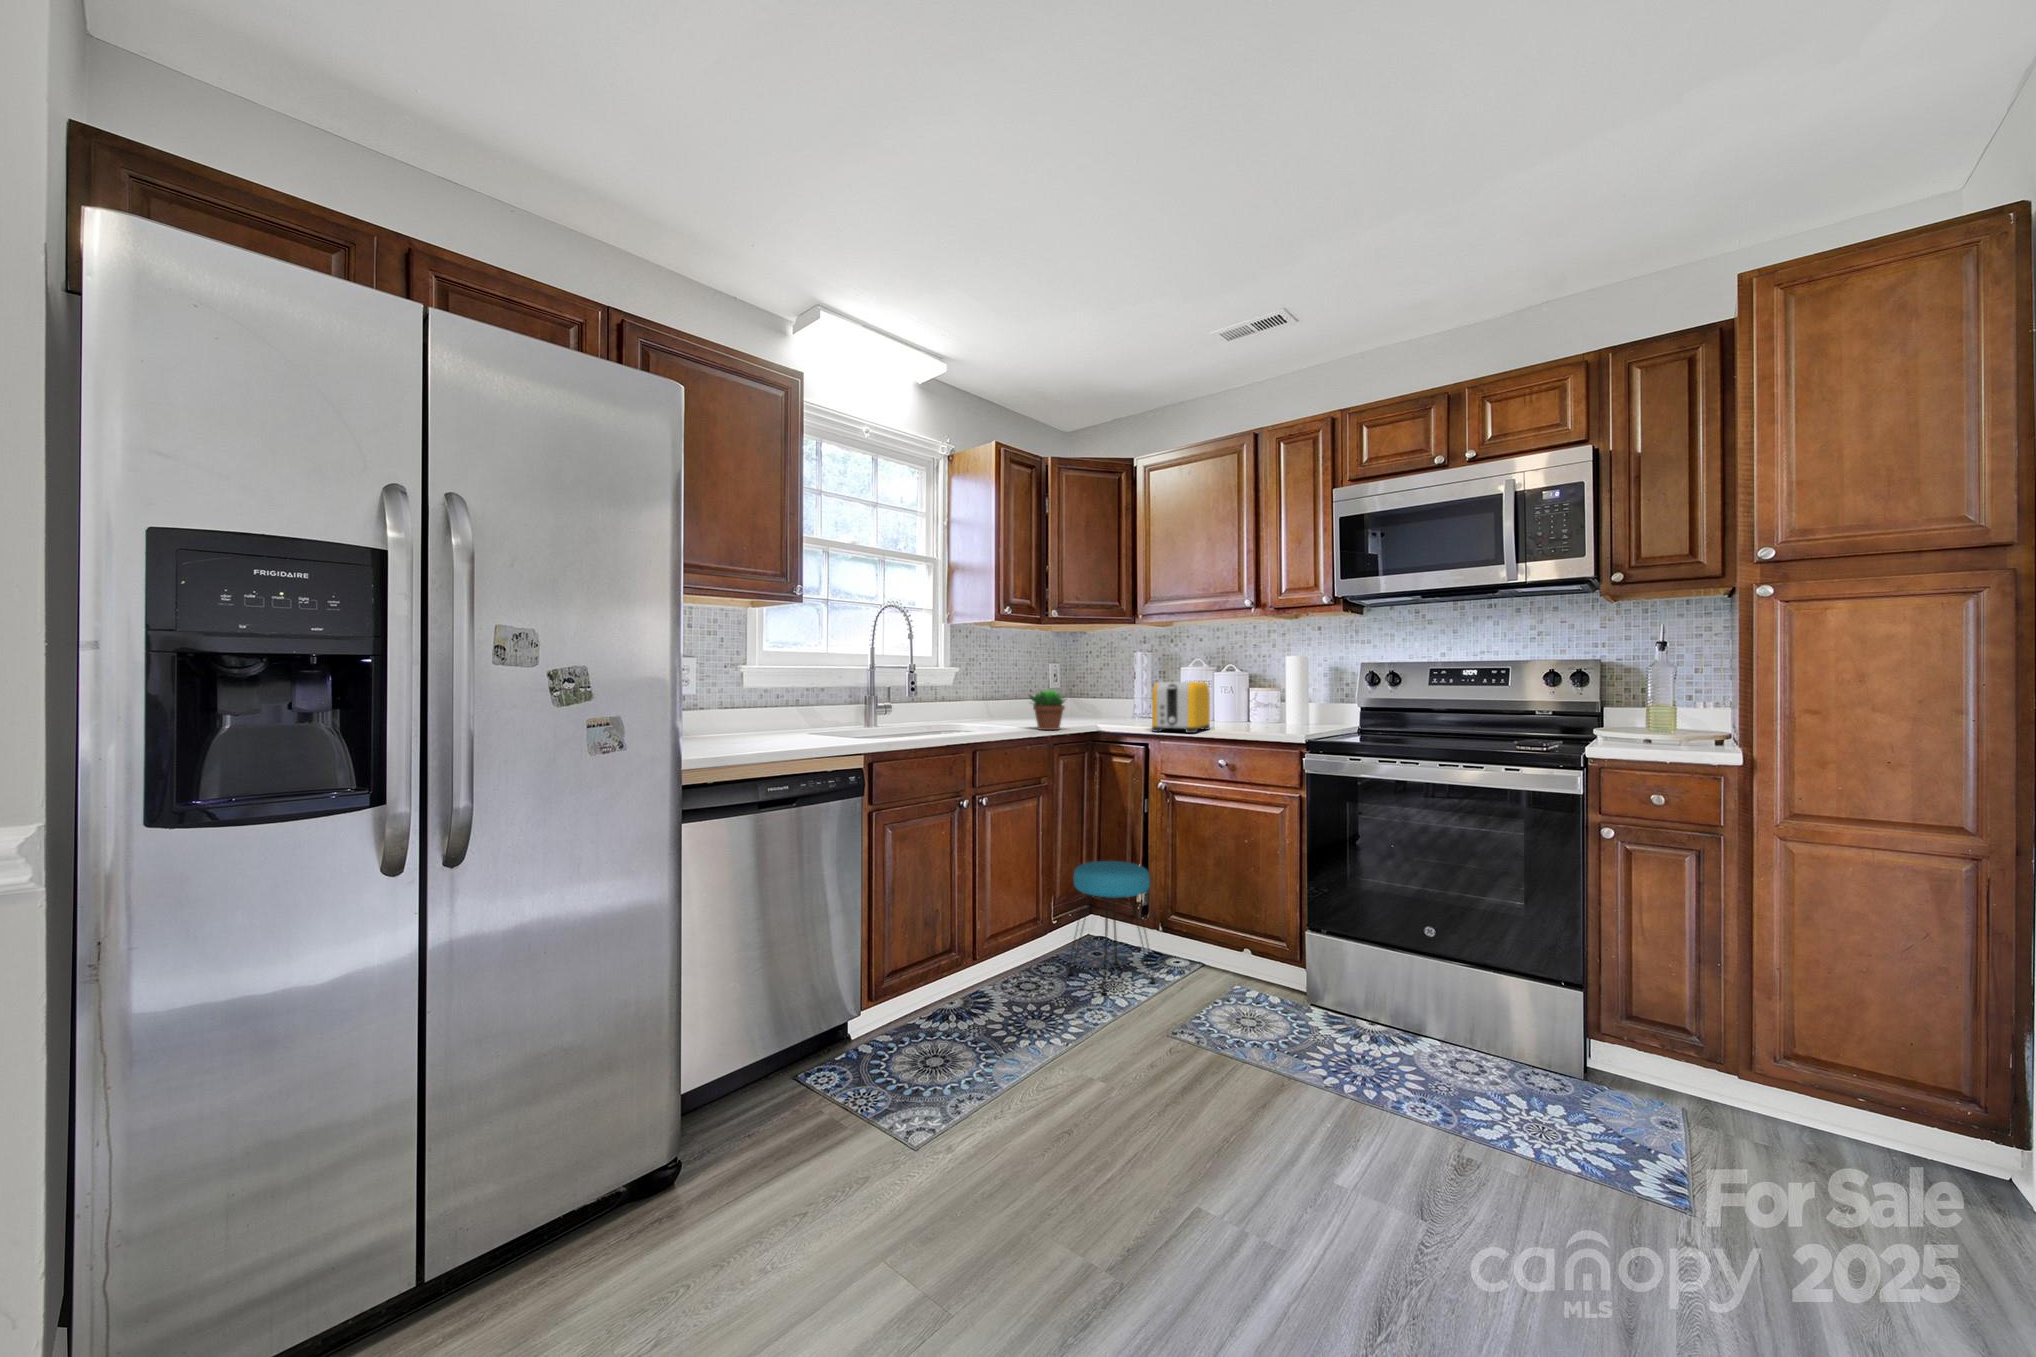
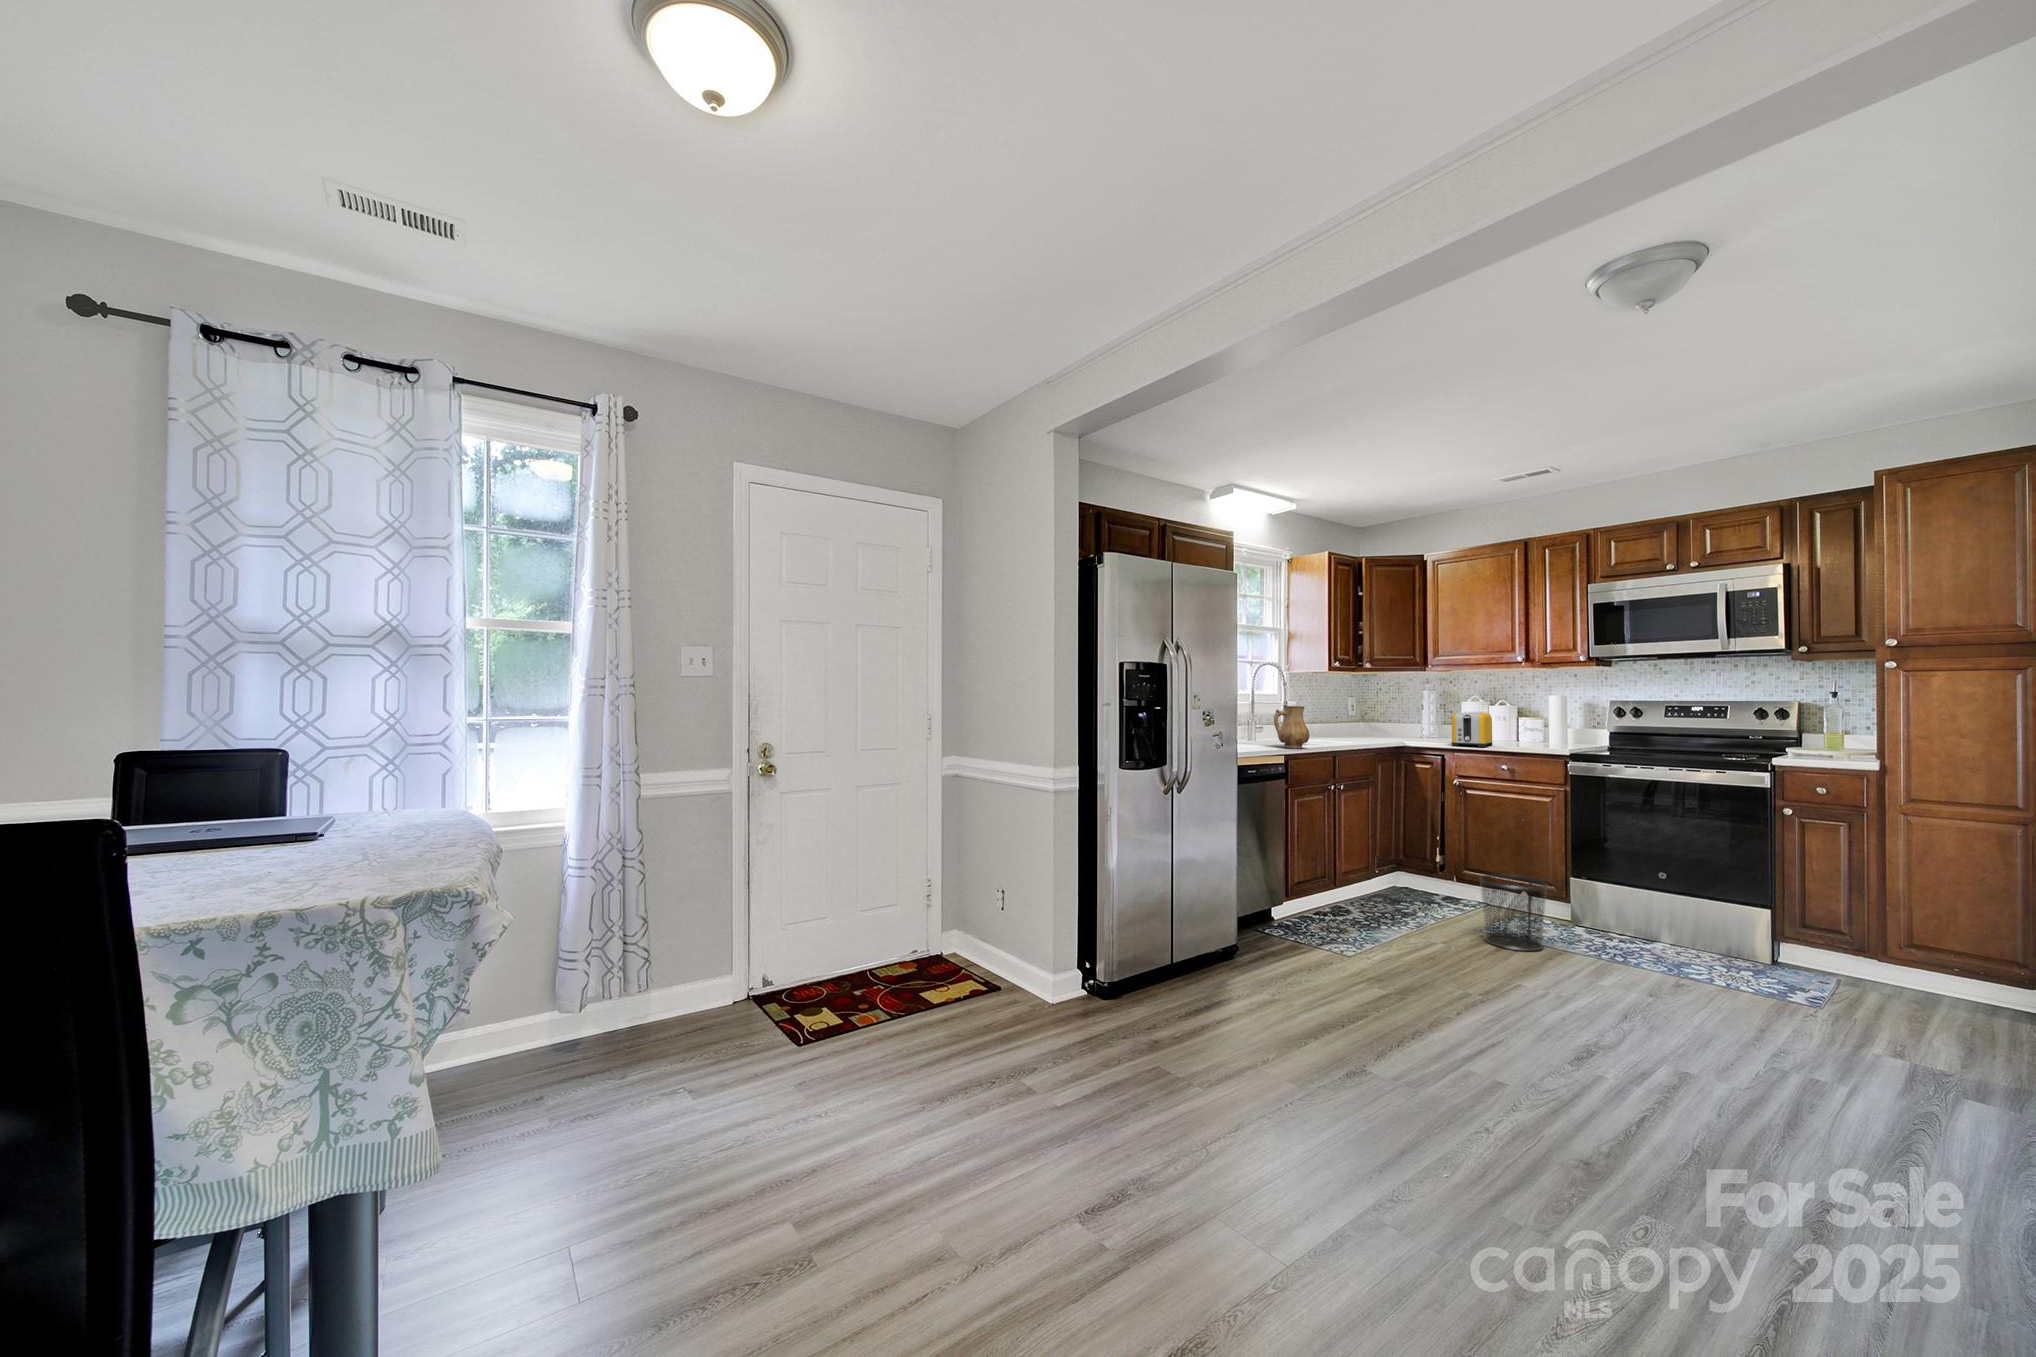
ceramic pitcher: none [858,670,917,742] -> present [1274,706,1310,748]
succulent plant: present [1029,690,1065,730] -> none [1361,716,1391,744]
stool: present [1068,861,1155,994] -> none [1395,830,1460,910]
waste bin: none [1164,946,1267,1089] -> present [1479,874,1547,951]

